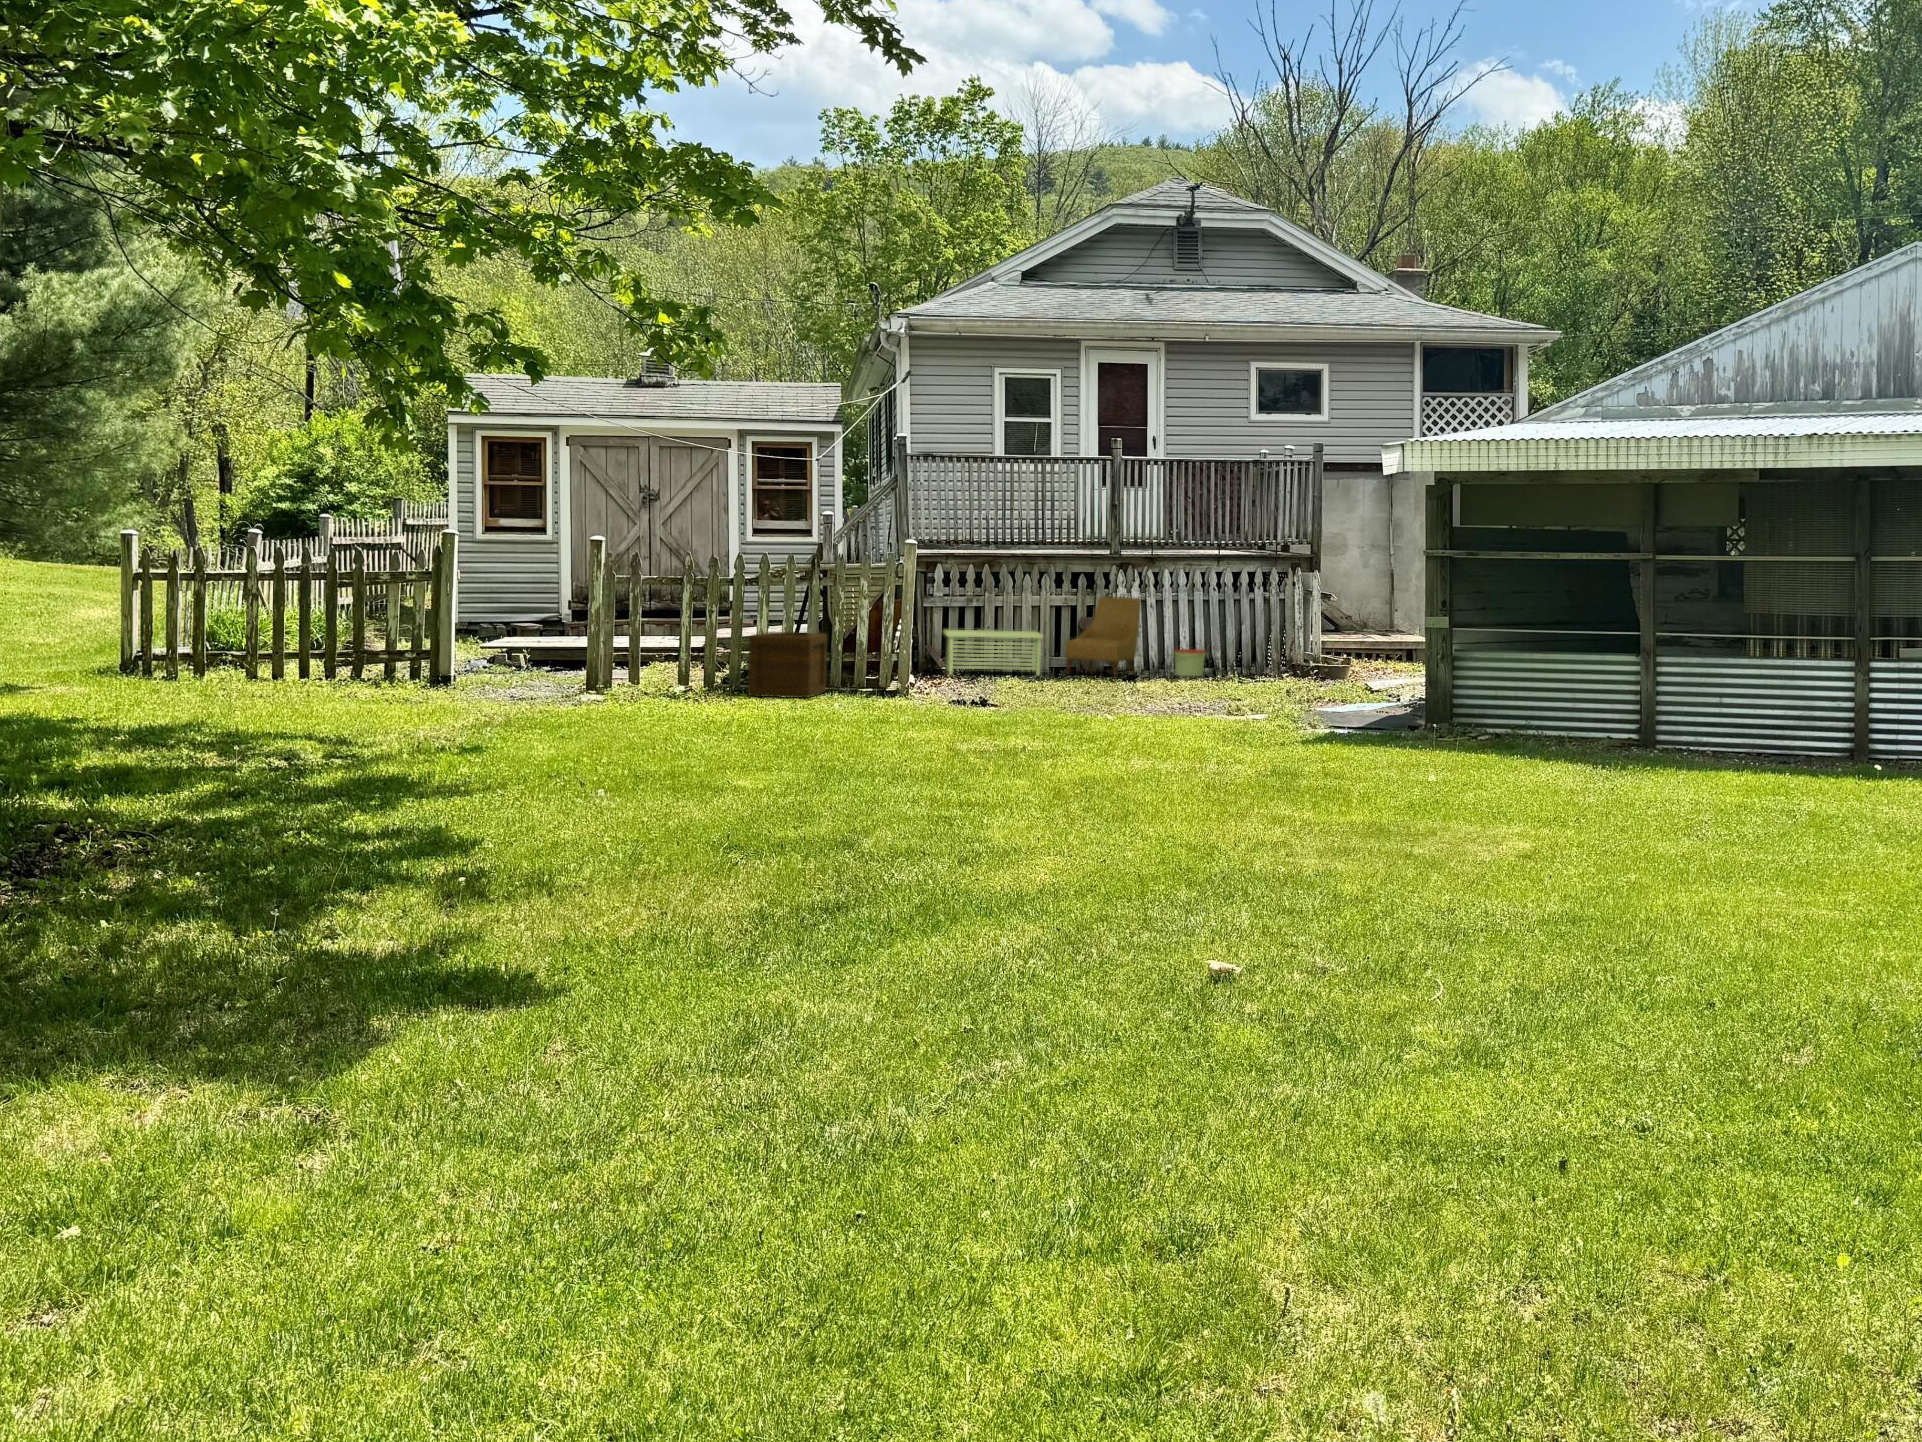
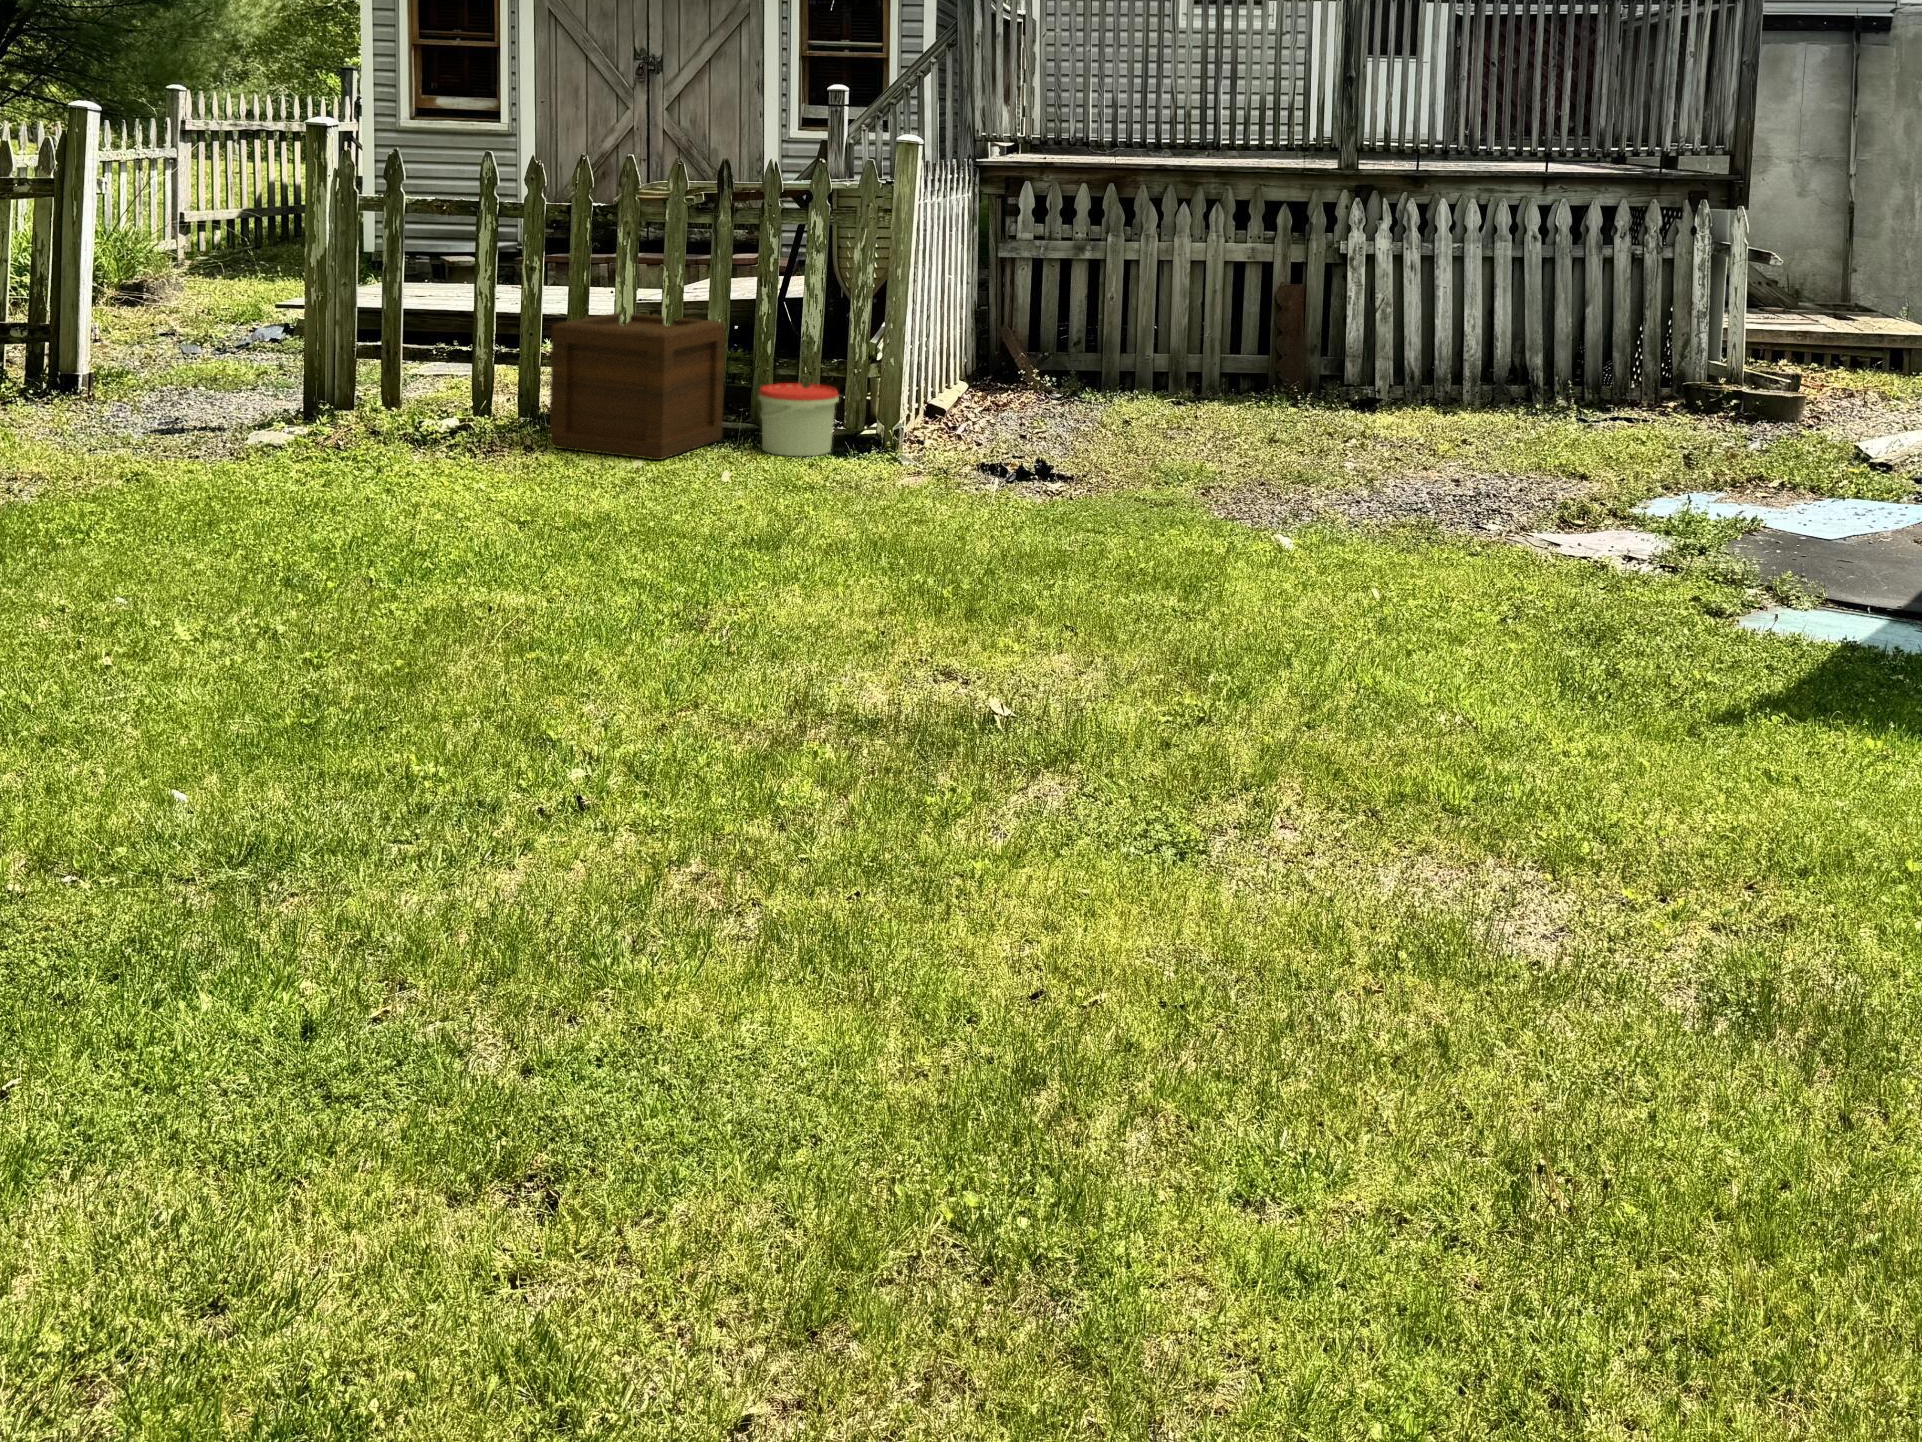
chair: present [1066,596,1141,677] -> none [1242,247,1392,408]
storage bench: present [944,630,1043,675] -> none [1018,300,1199,396]
bucket: present [1174,649,1206,676] -> present [759,383,839,456]

